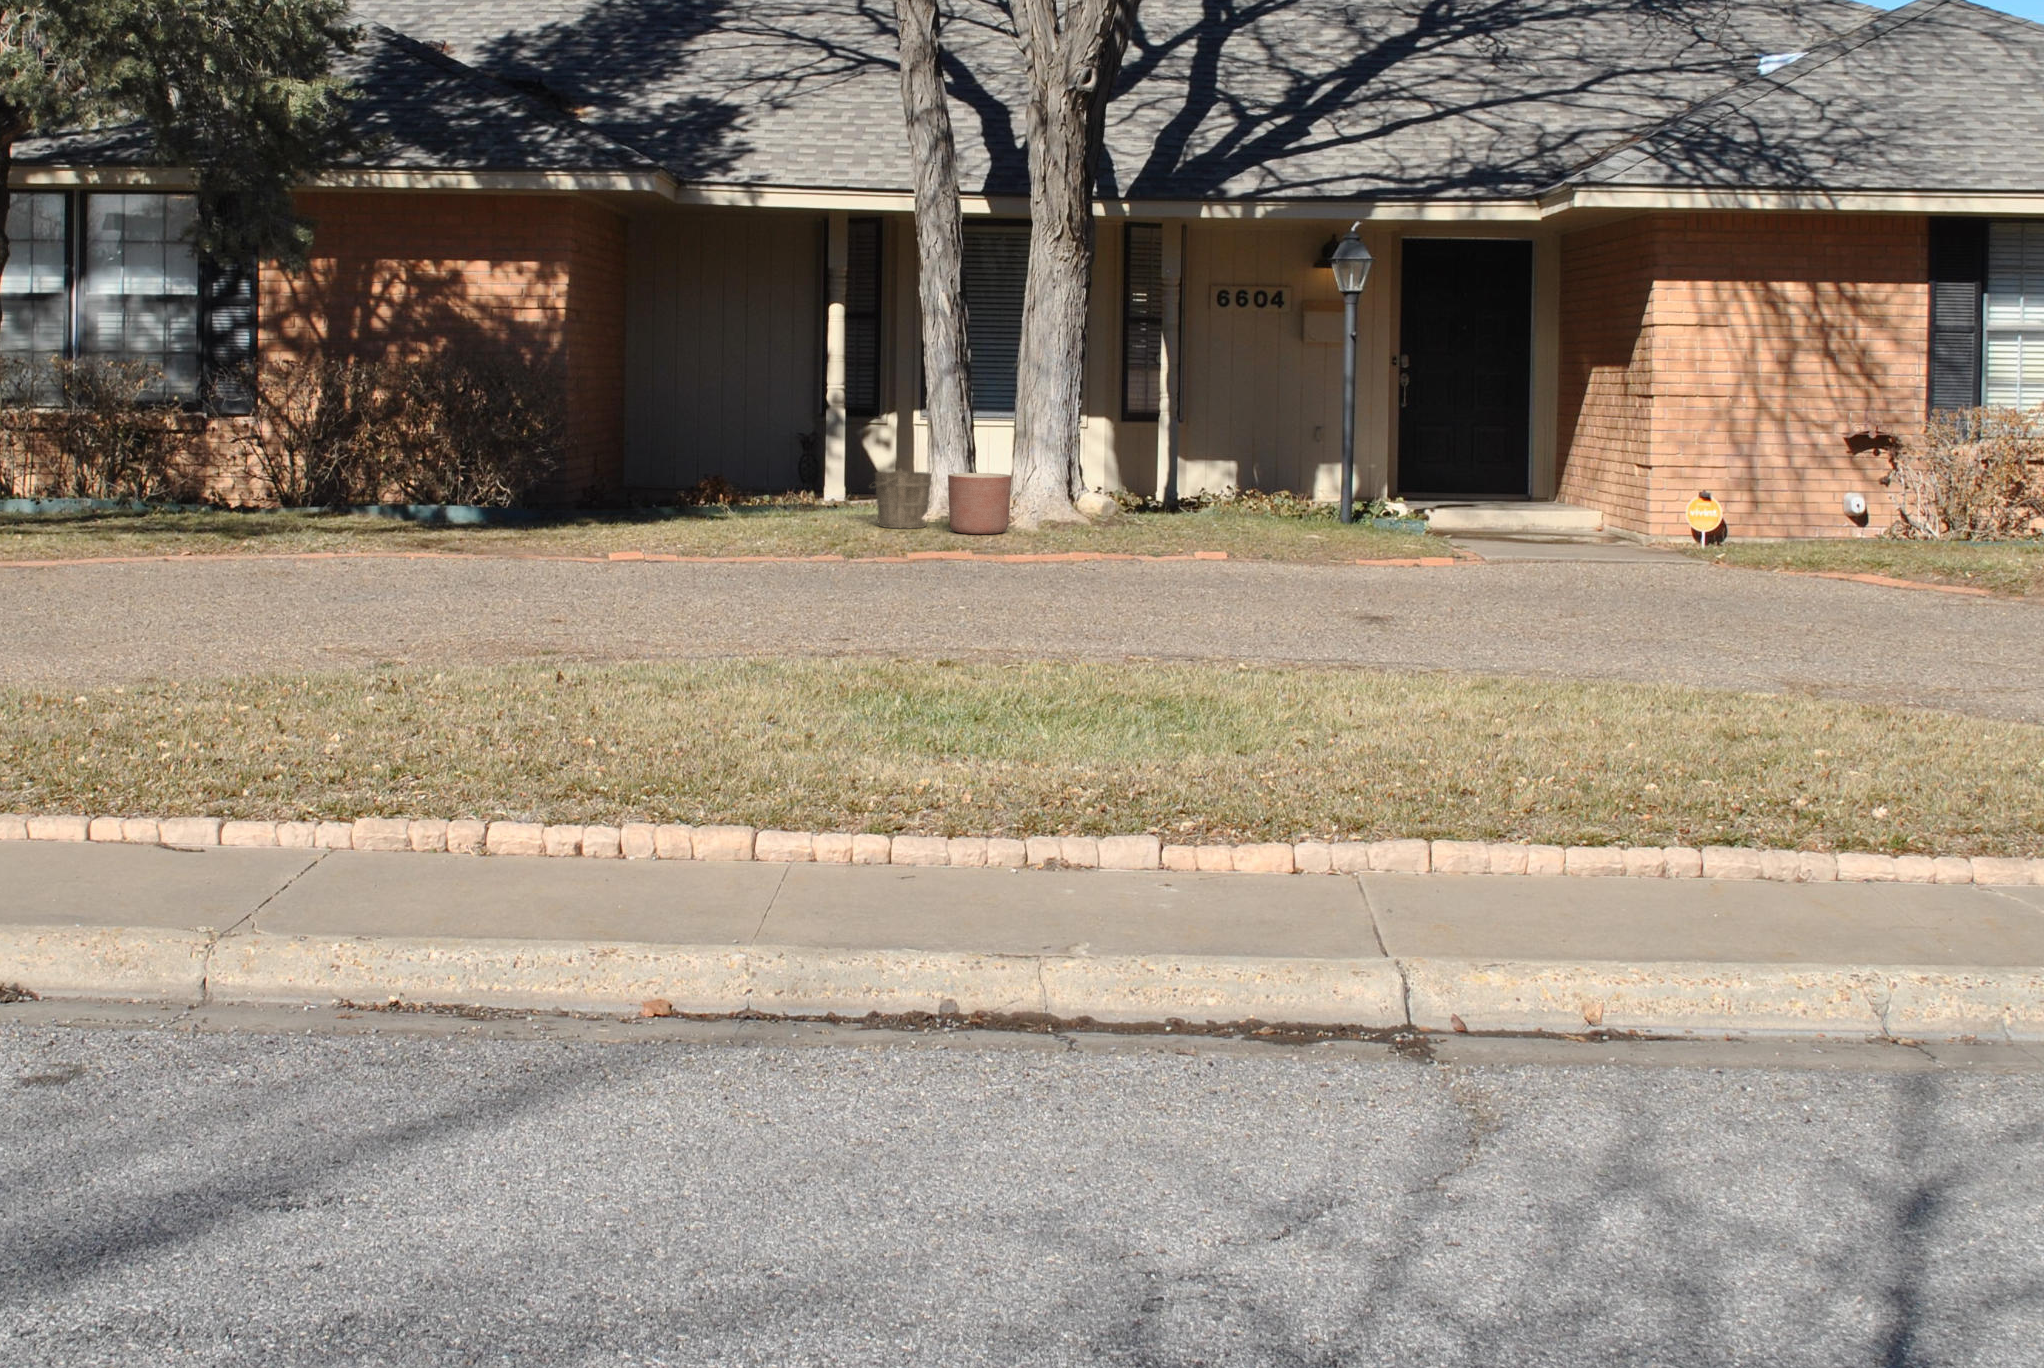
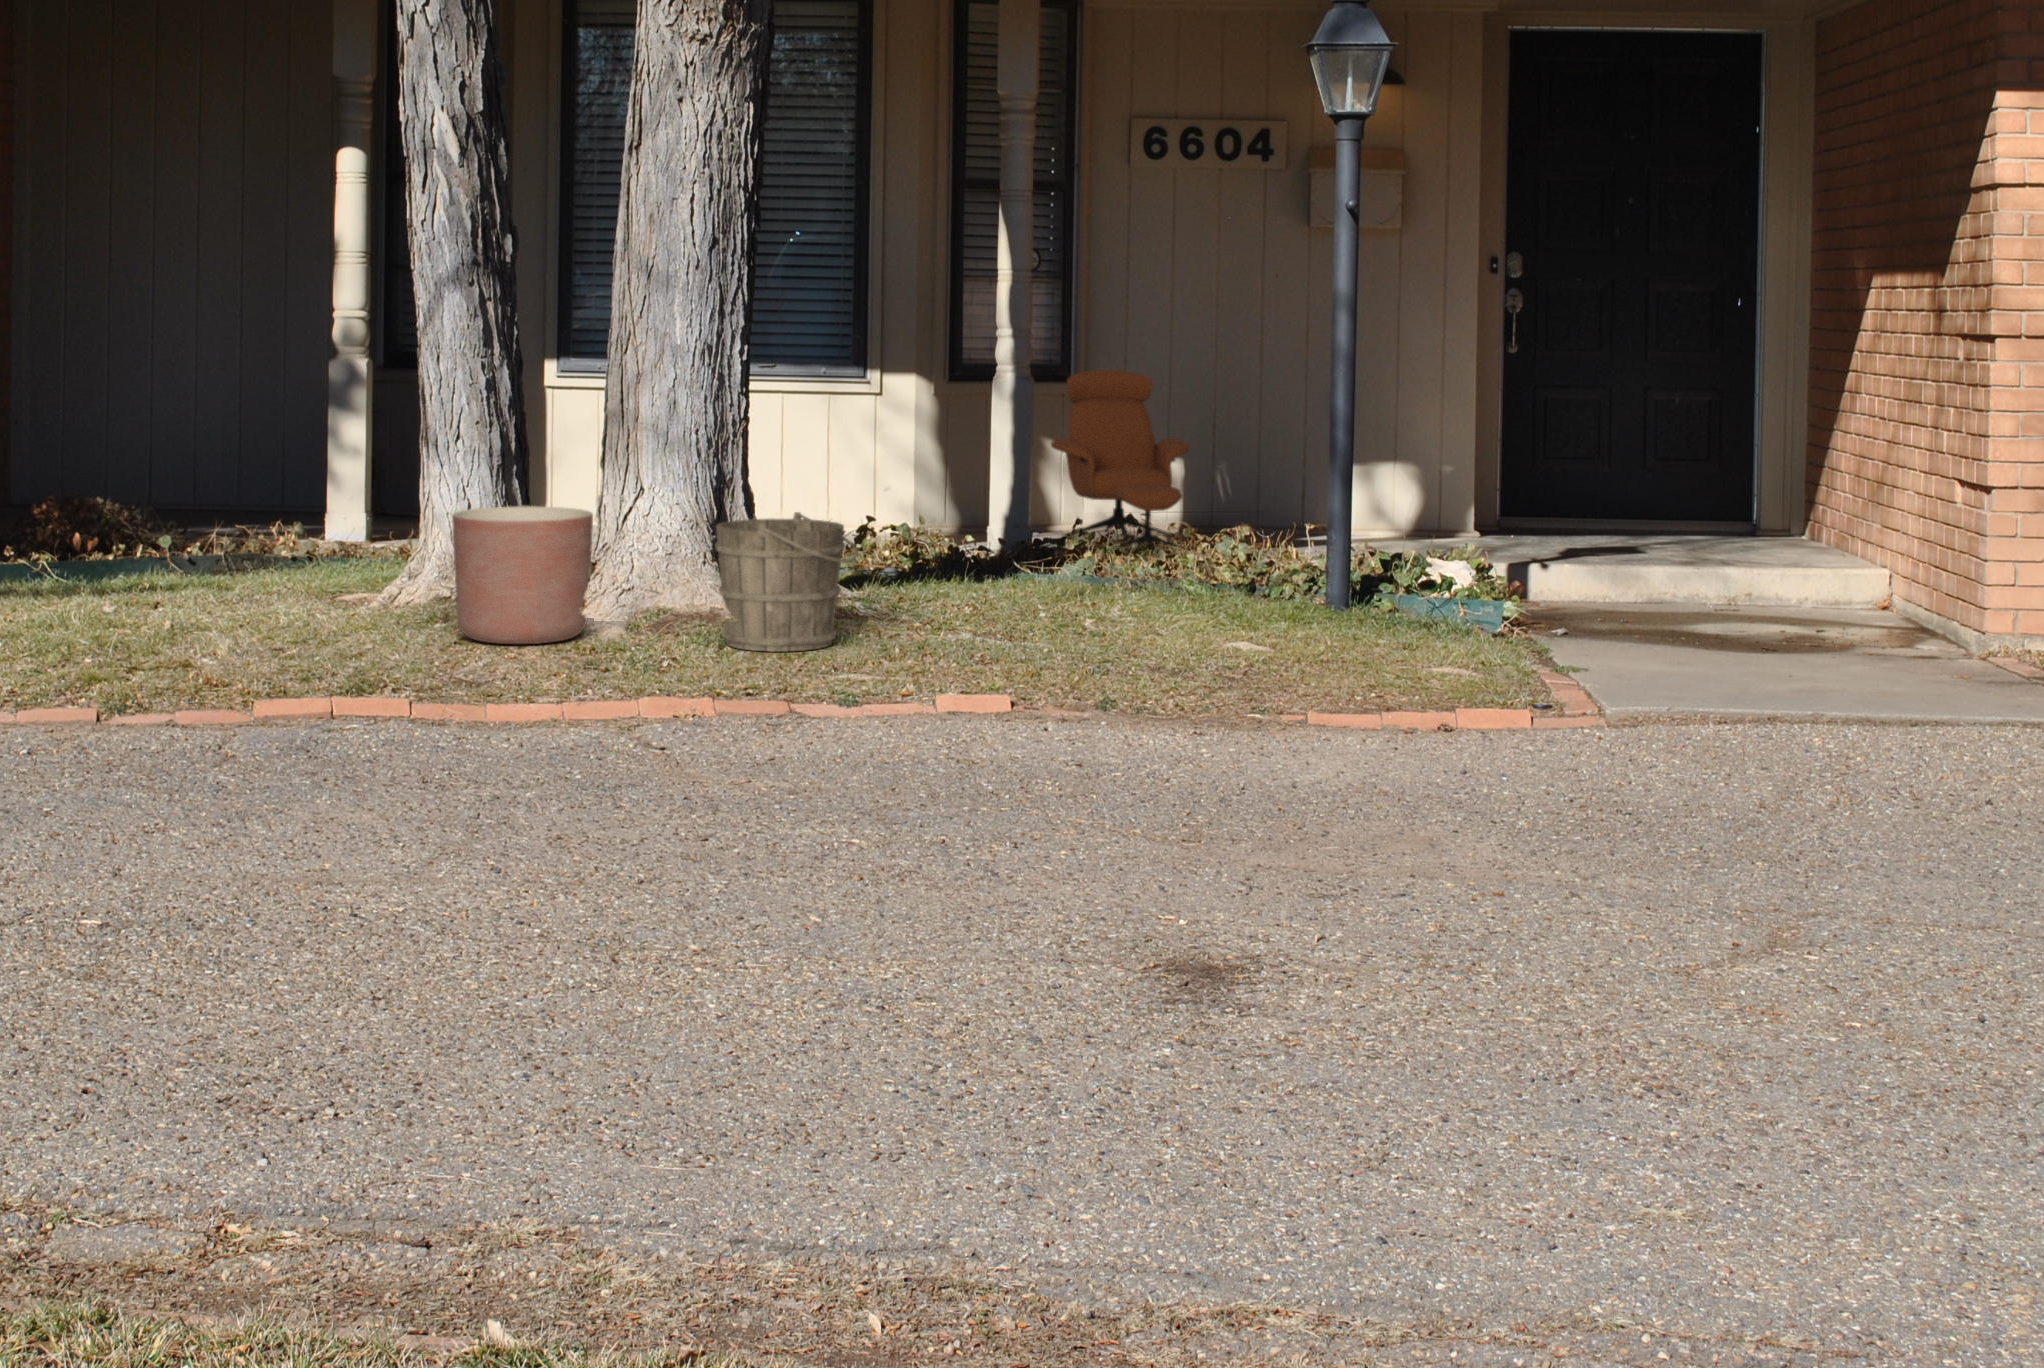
lounge chair: none [1180,415,1255,506] -> present [1051,370,1190,556]
bucket: present [874,468,932,529] -> present [715,512,858,651]

